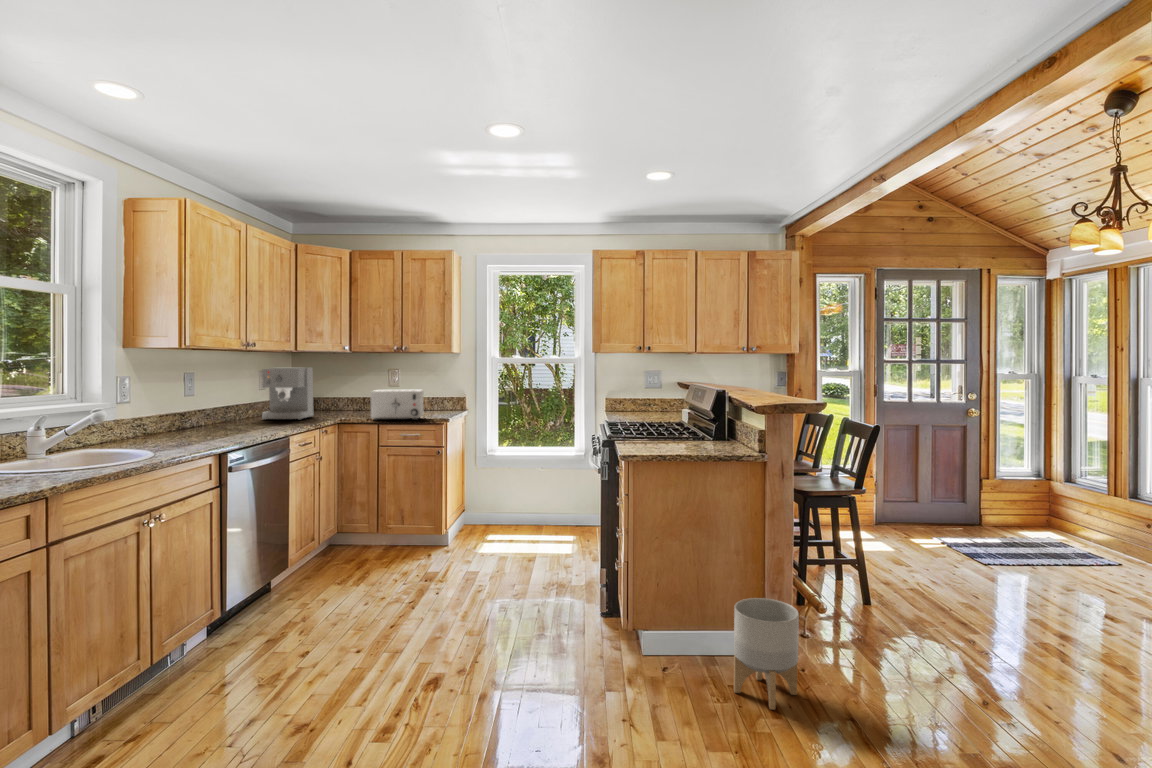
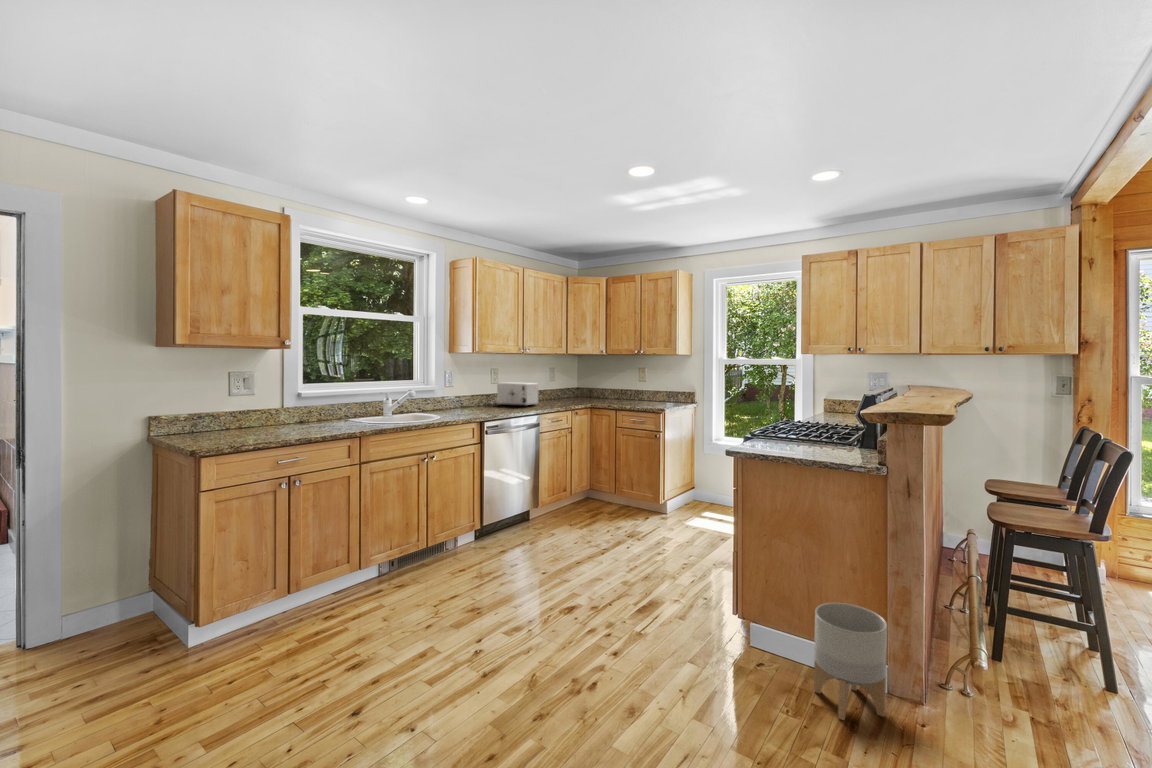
coffee maker: present [262,368,314,420] -> none [541,367,577,404]
toaster: present [371,390,424,420] -> present [497,382,538,406]

